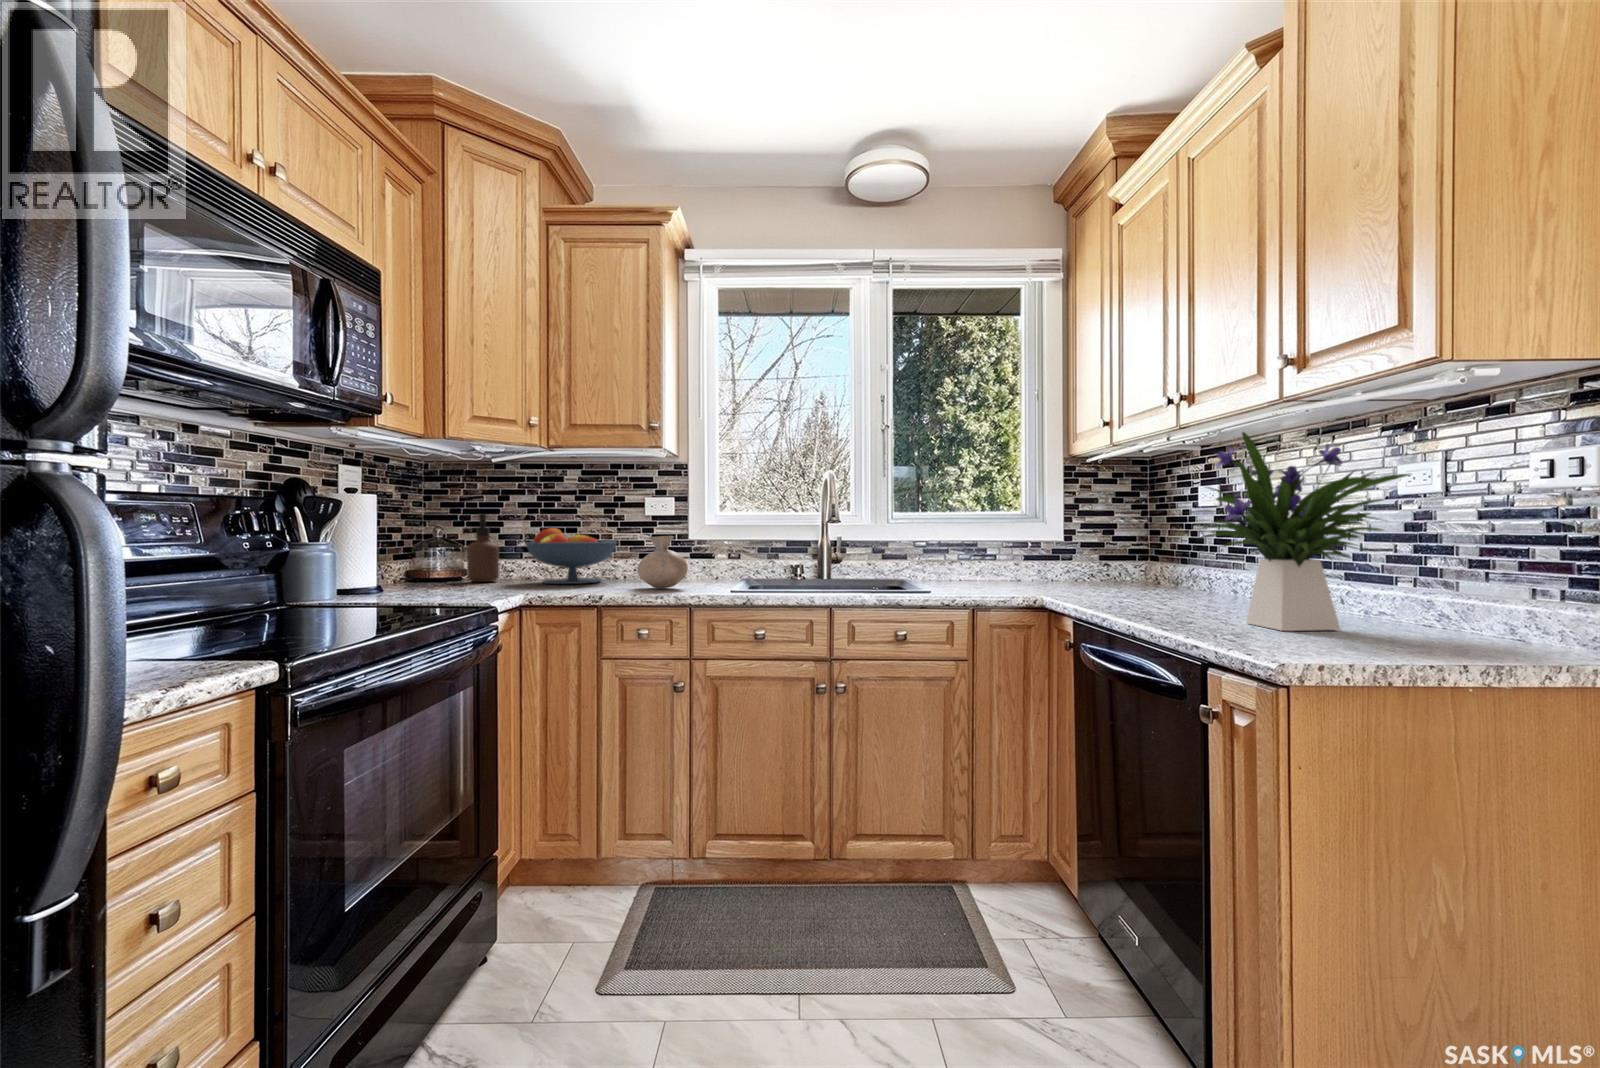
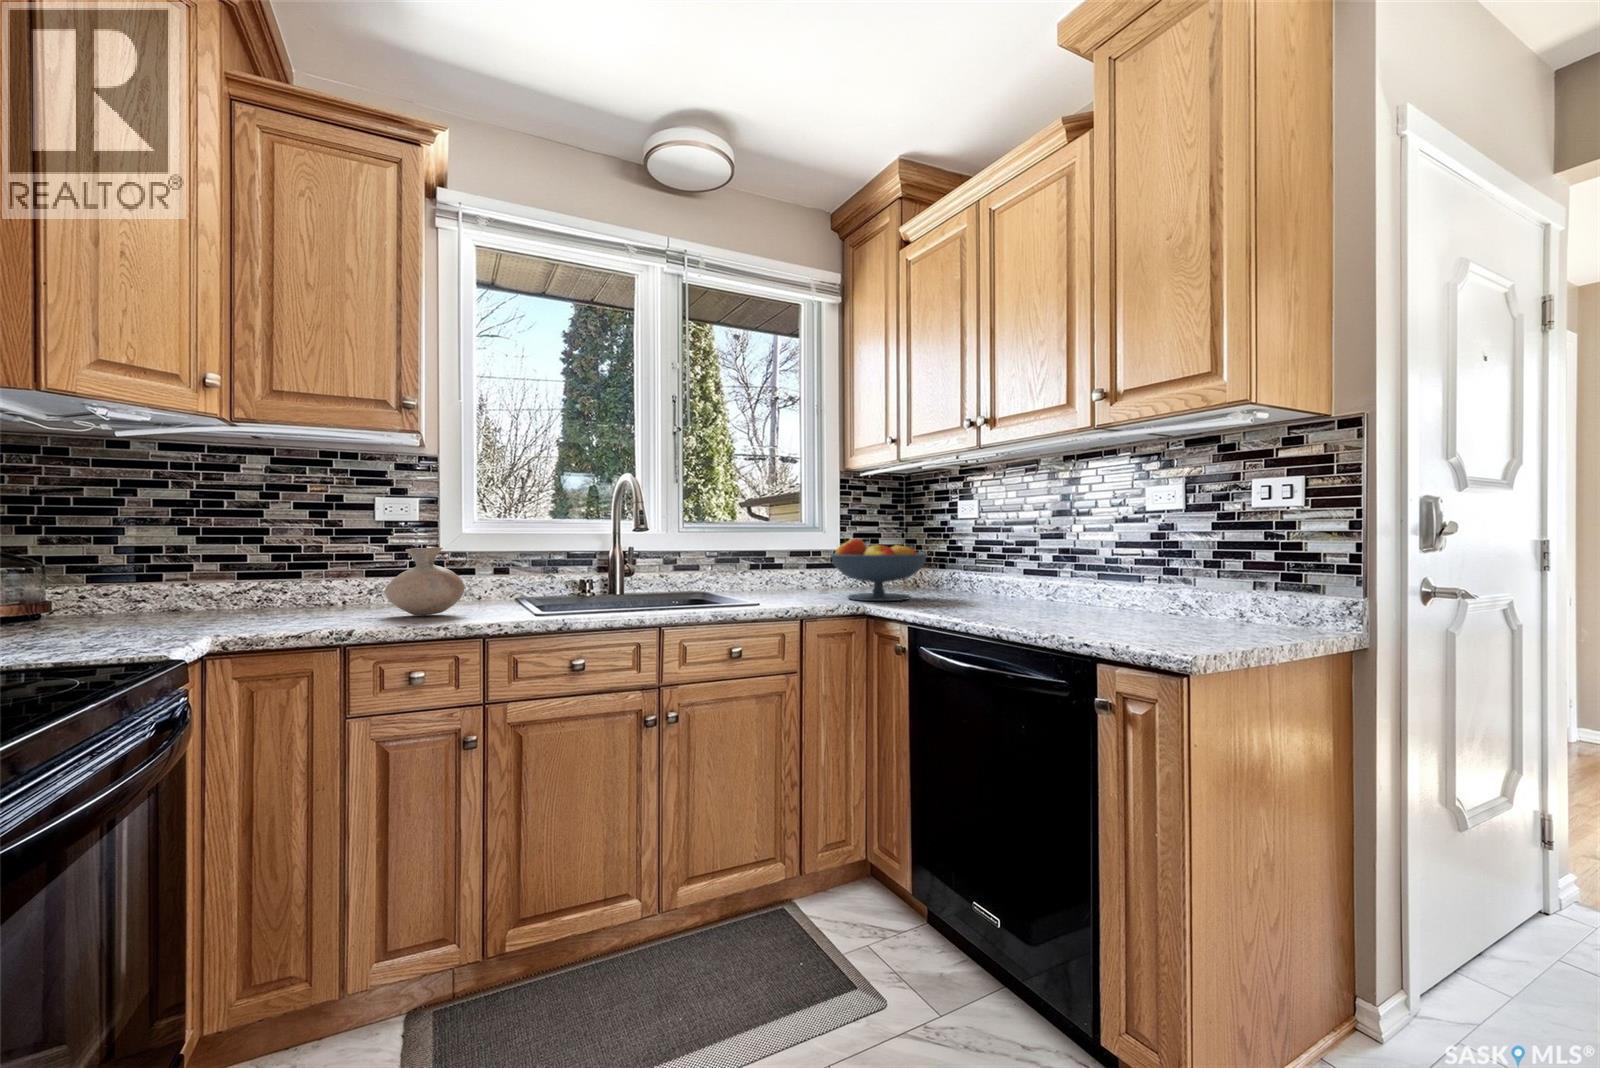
flower arrangement: present [1198,432,1410,631] -> none [1041,453,1224,627]
soap dispenser: present [467,514,500,582] -> none [56,515,121,621]
fruit bowl: present [526,528,617,584] -> present [830,538,927,601]

